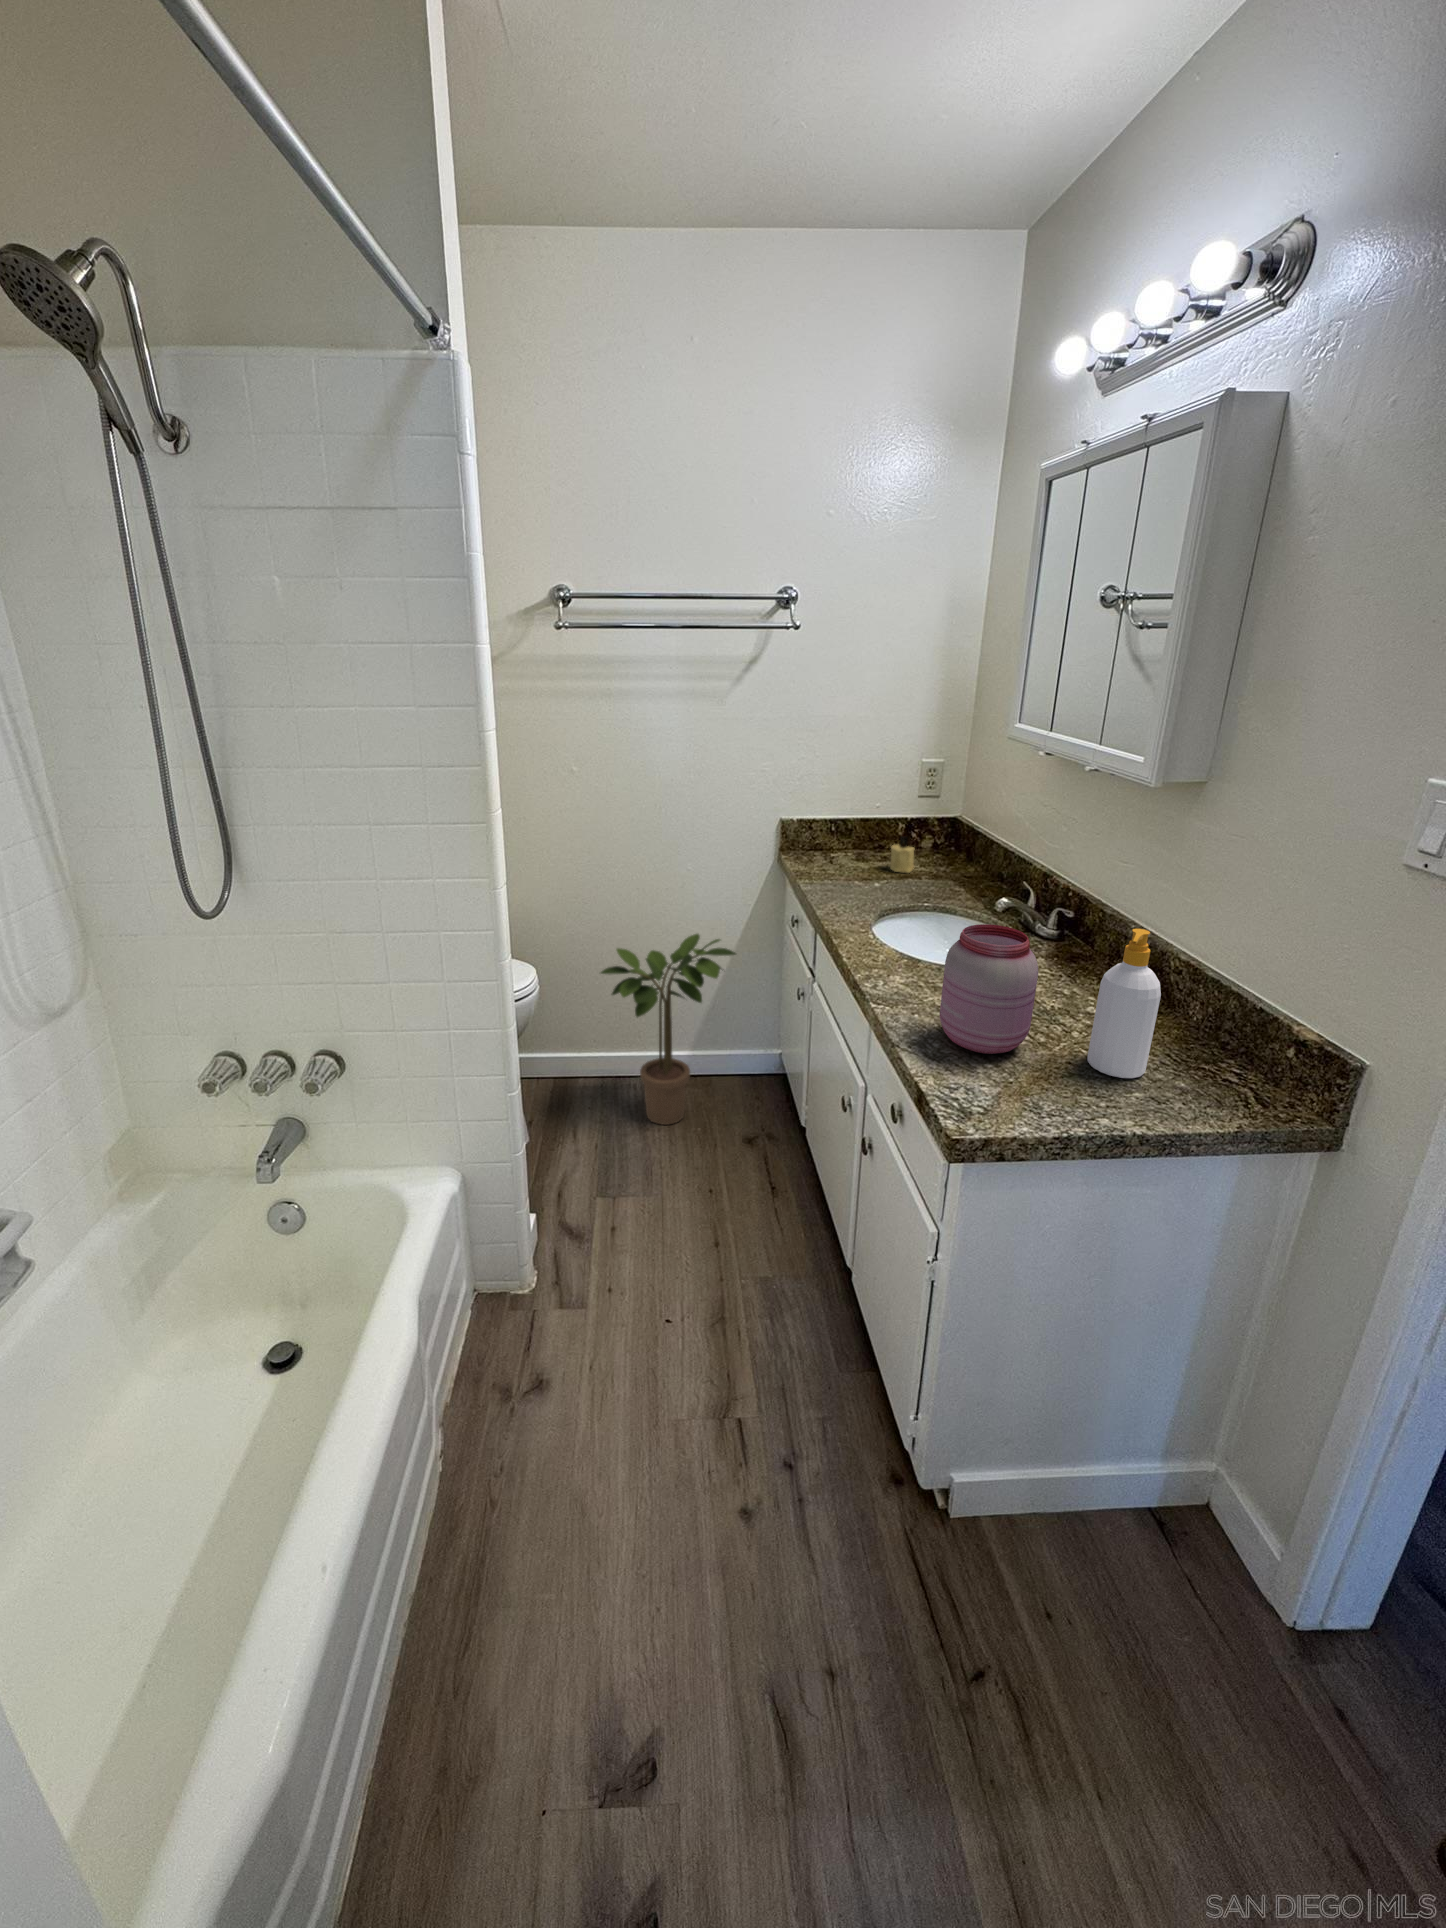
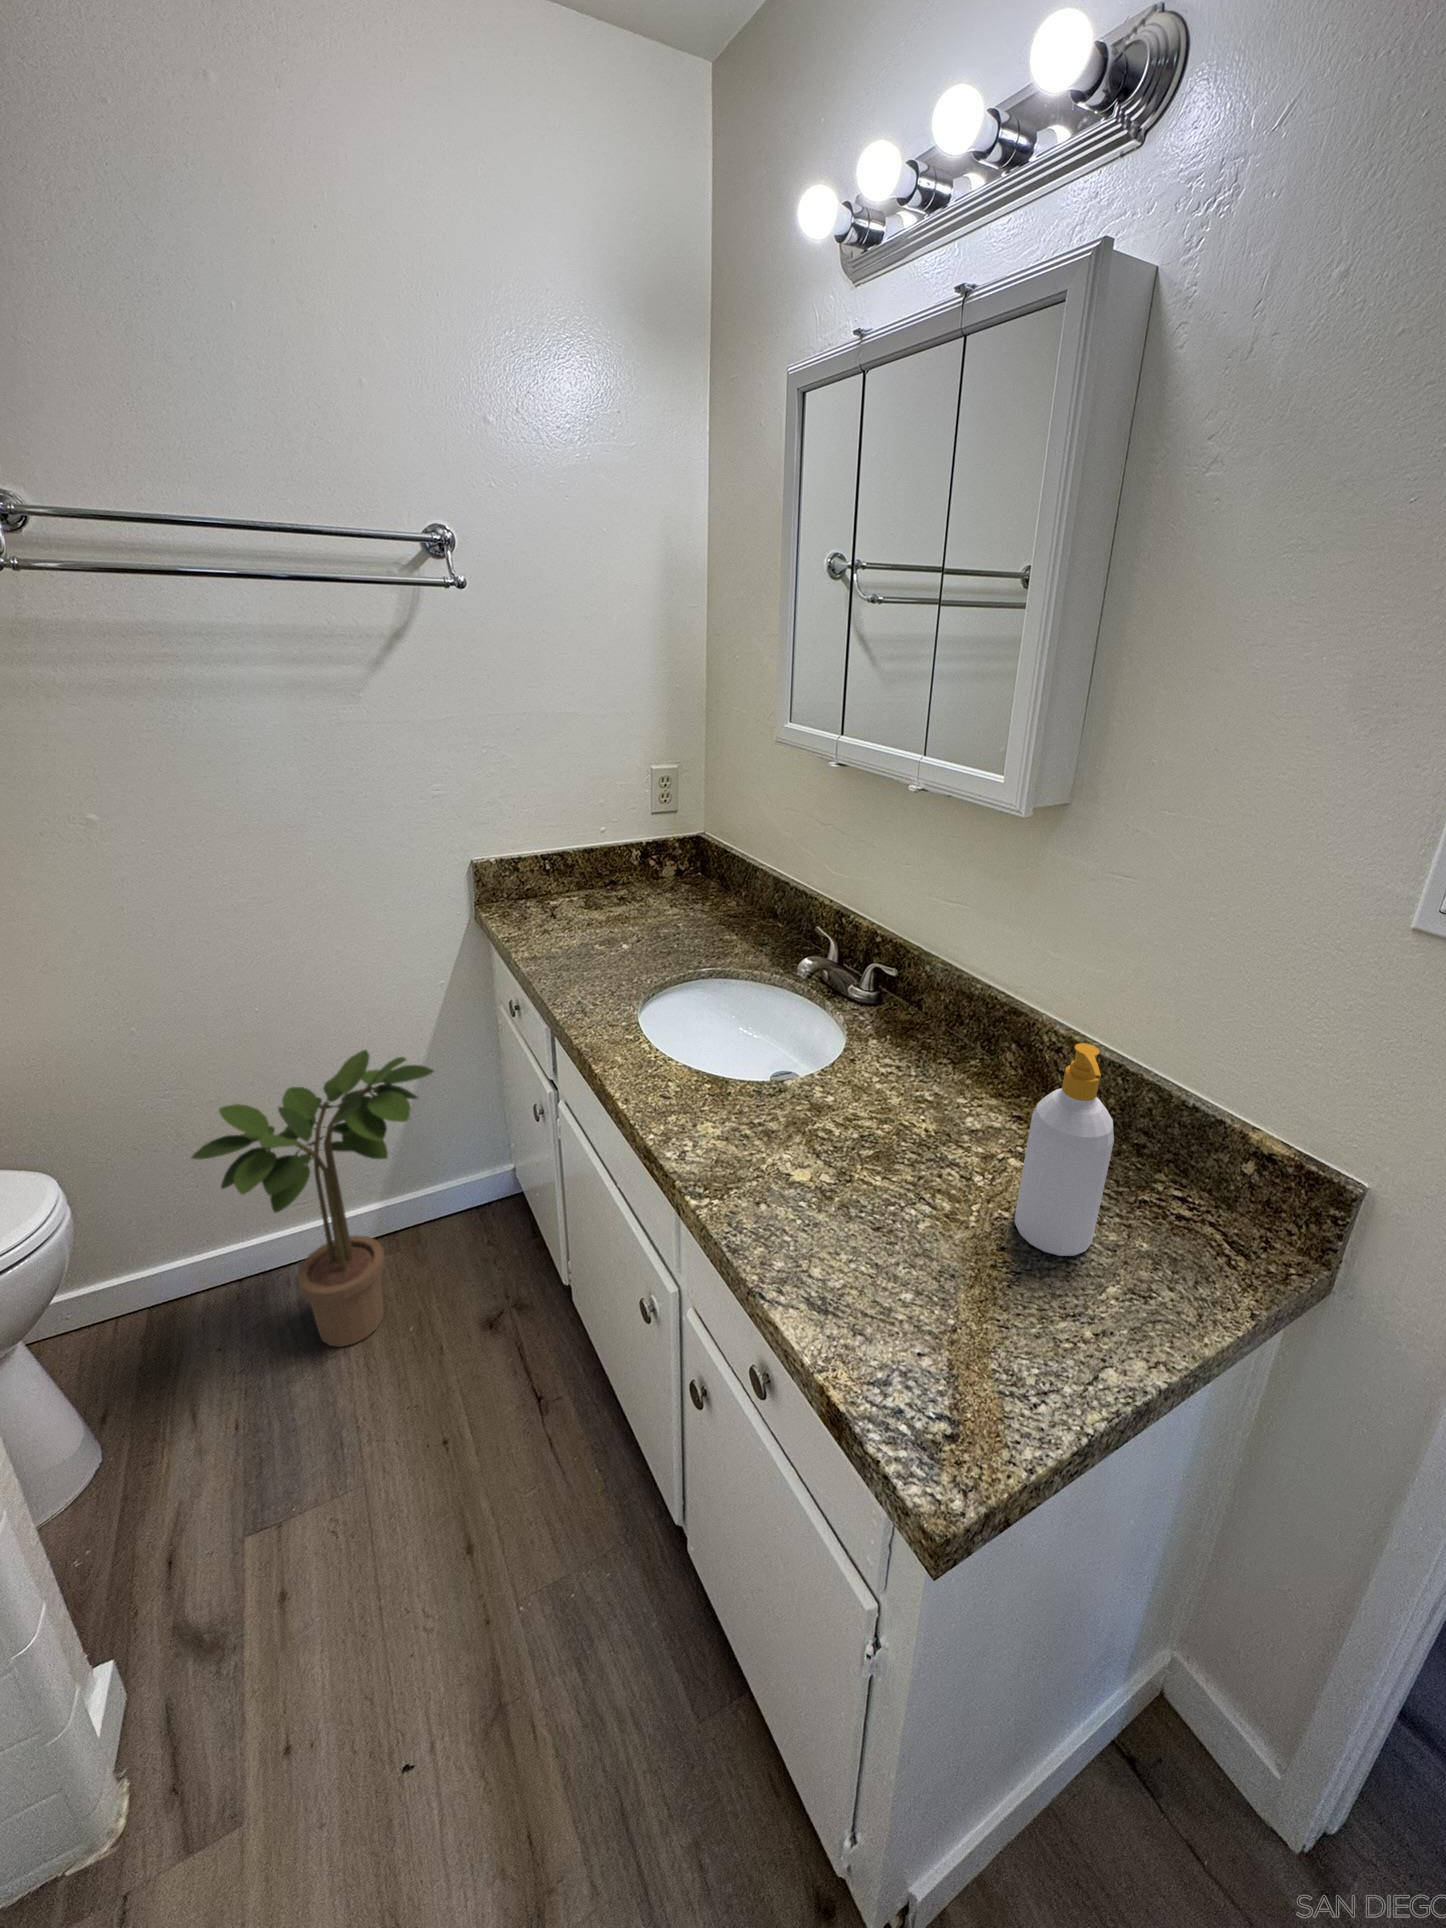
candle: present [890,836,914,873] -> none [631,869,663,918]
jar: present [940,924,1038,1054] -> none [810,1058,955,1270]

